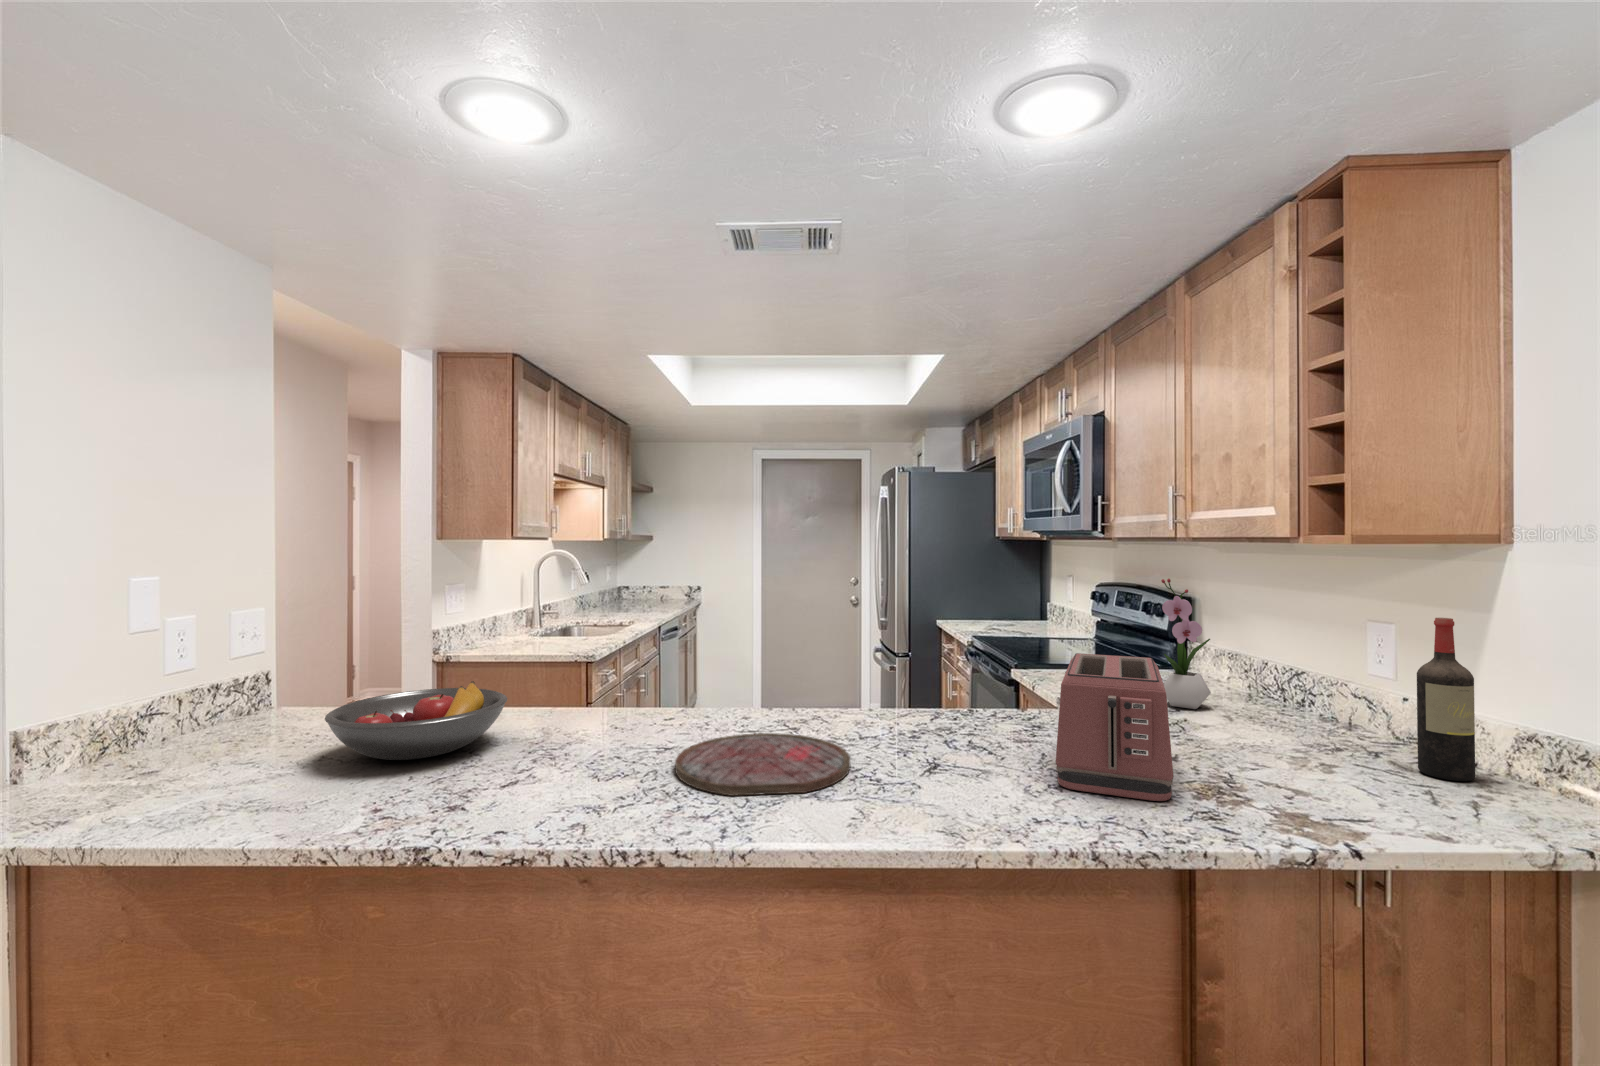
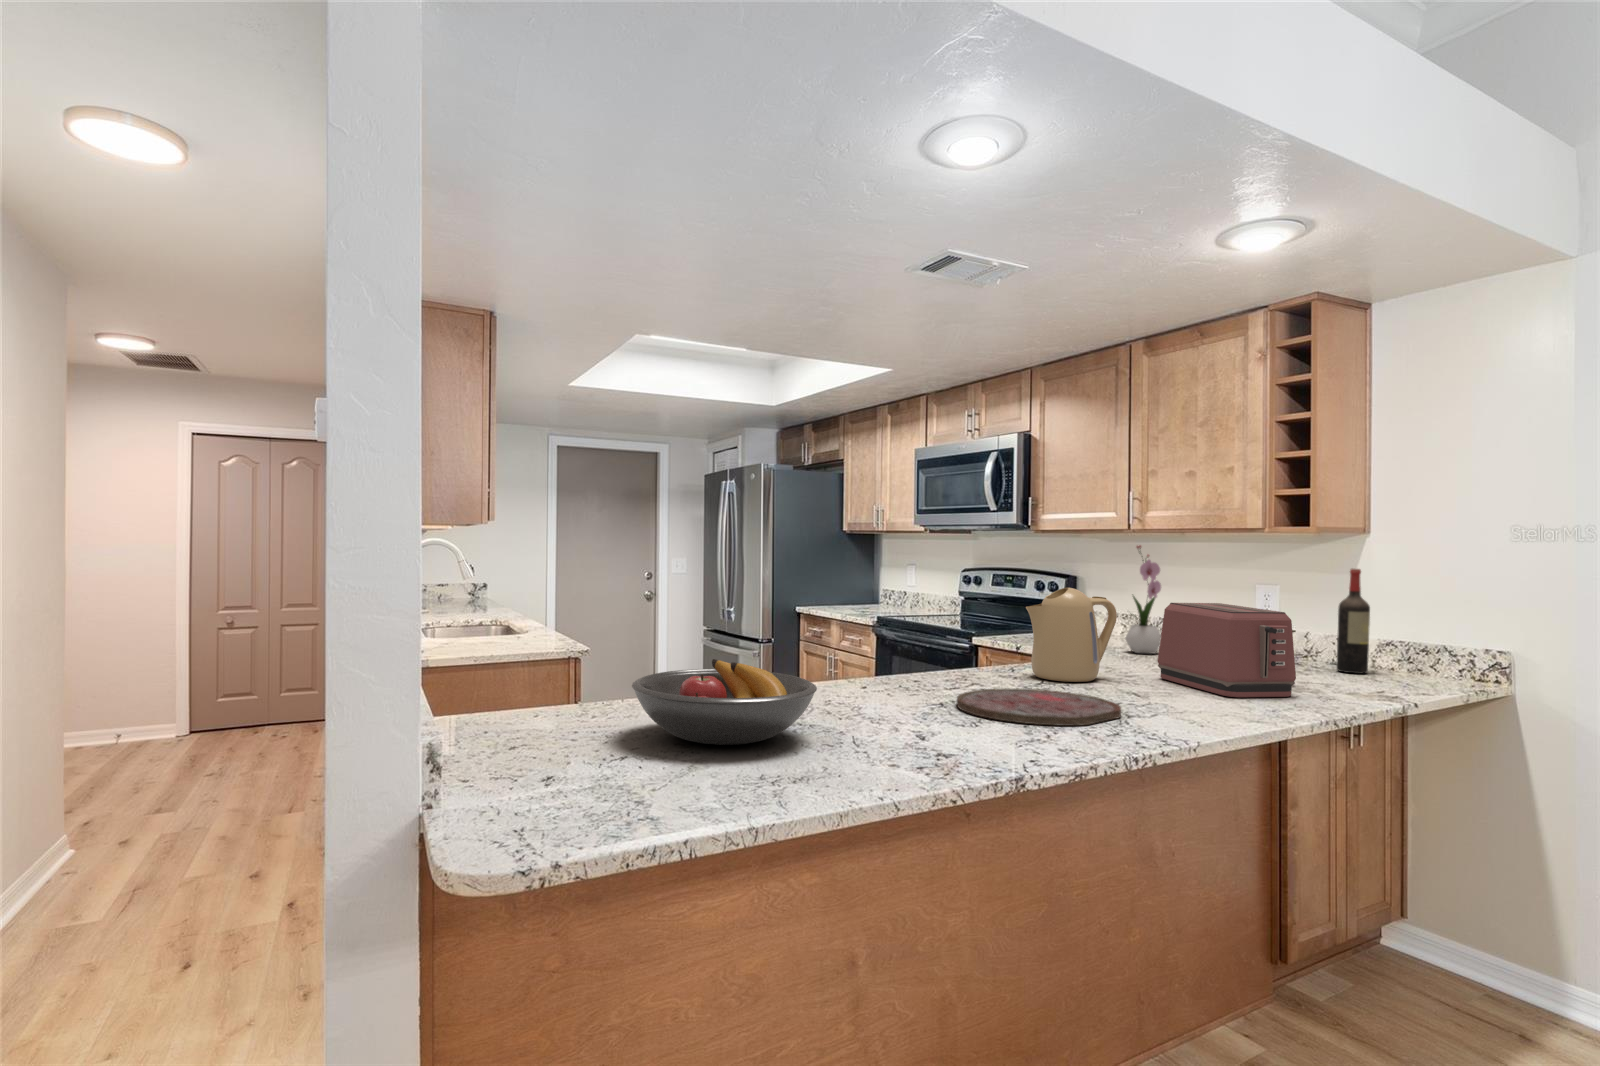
kettle: none [908,629,1010,737] -> present [1026,588,1117,682]

